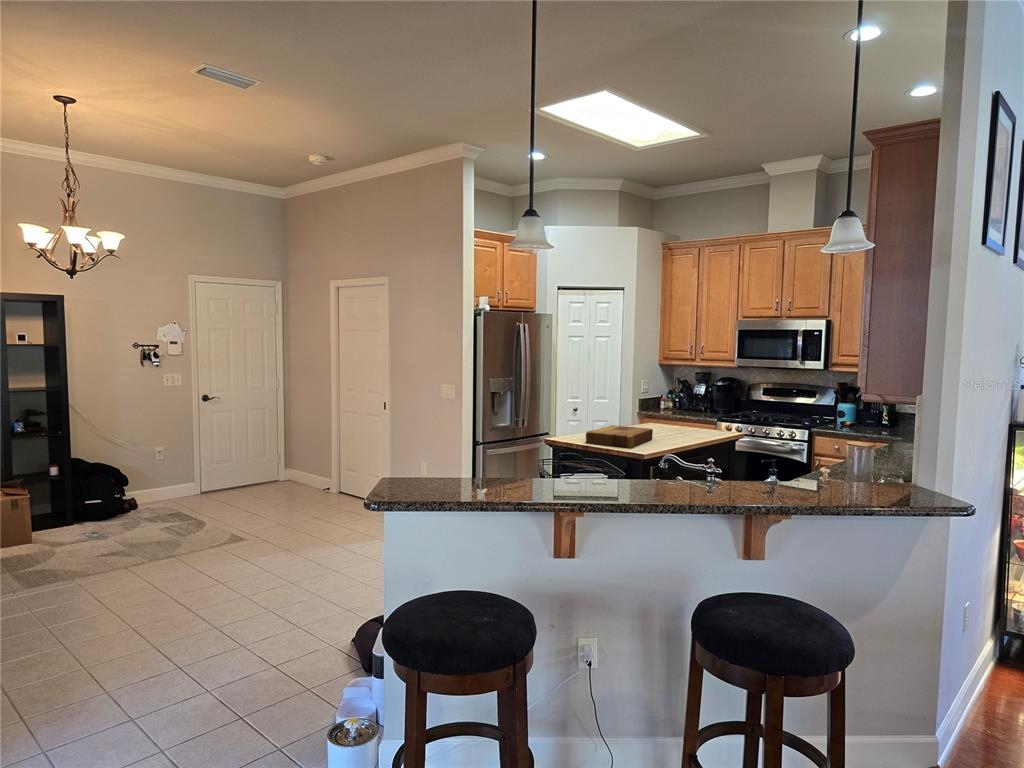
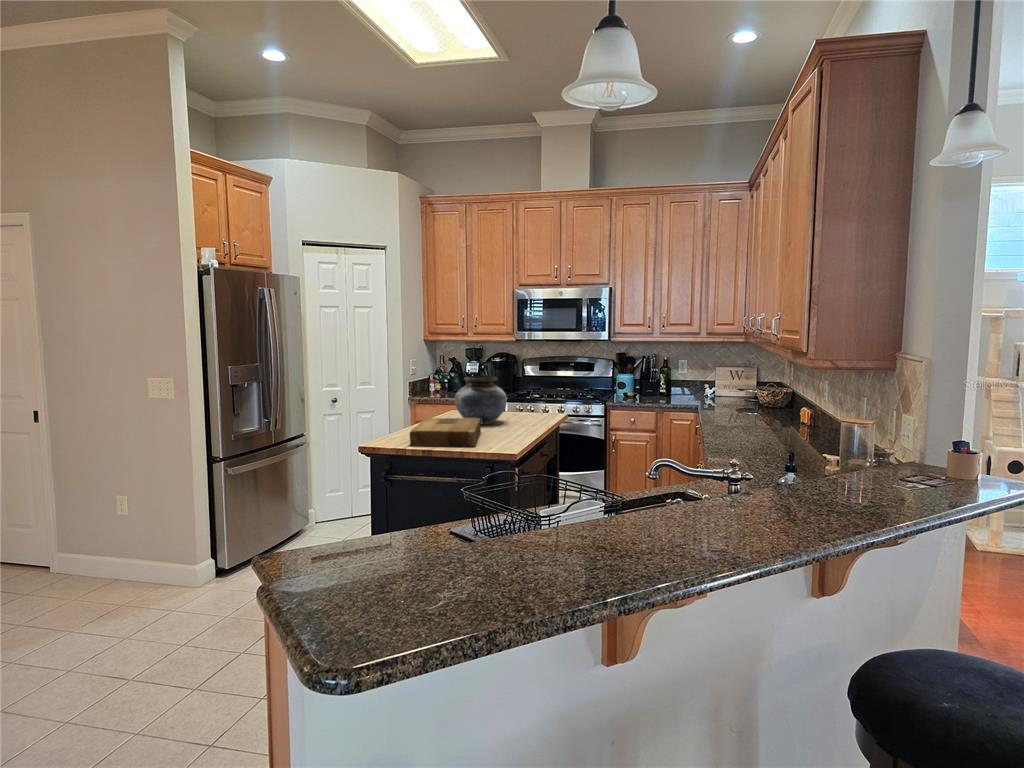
vase: none [643,395,686,435] -> present [455,376,507,424]

